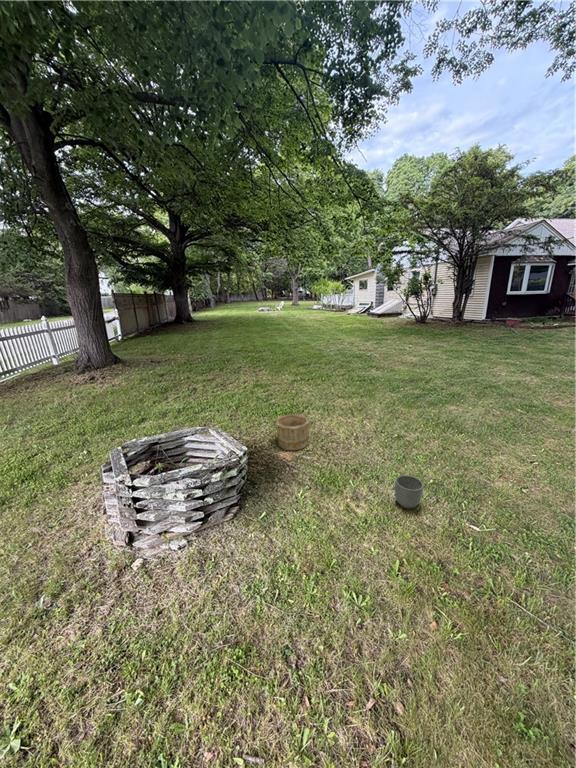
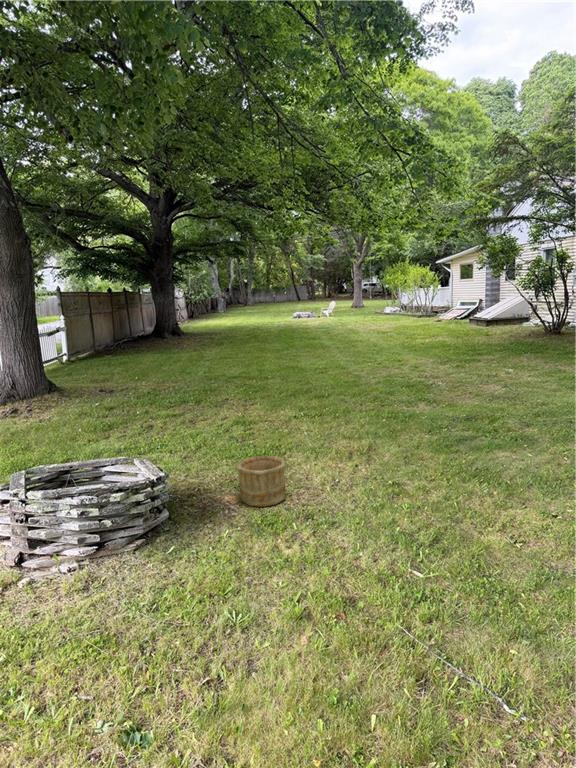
planter: present [395,475,424,509] -> none [372,533,411,581]

